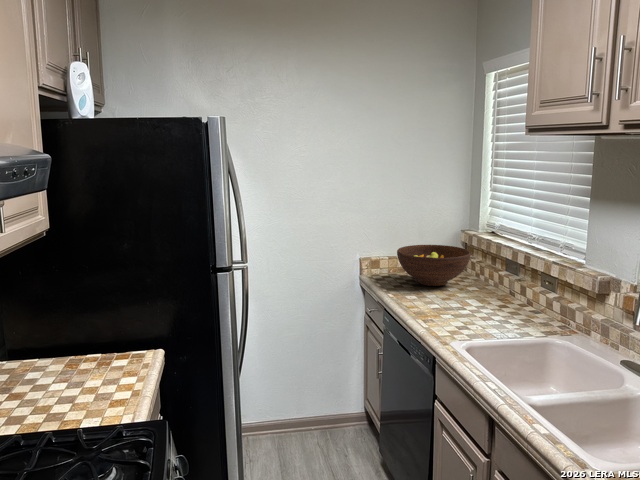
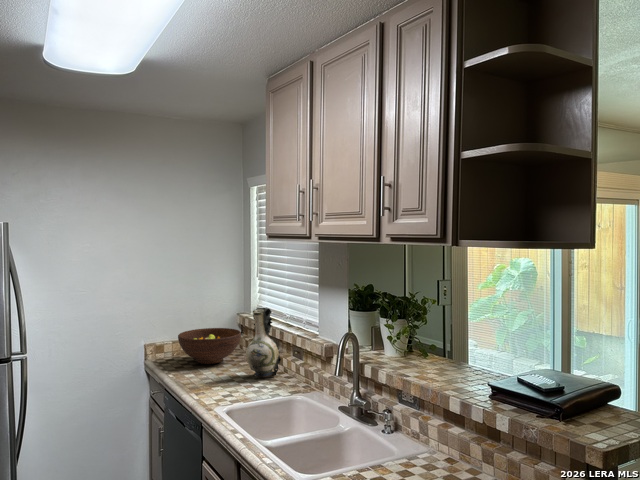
decorative vase: none [482,224,527,311] -> present [246,308,281,378]

